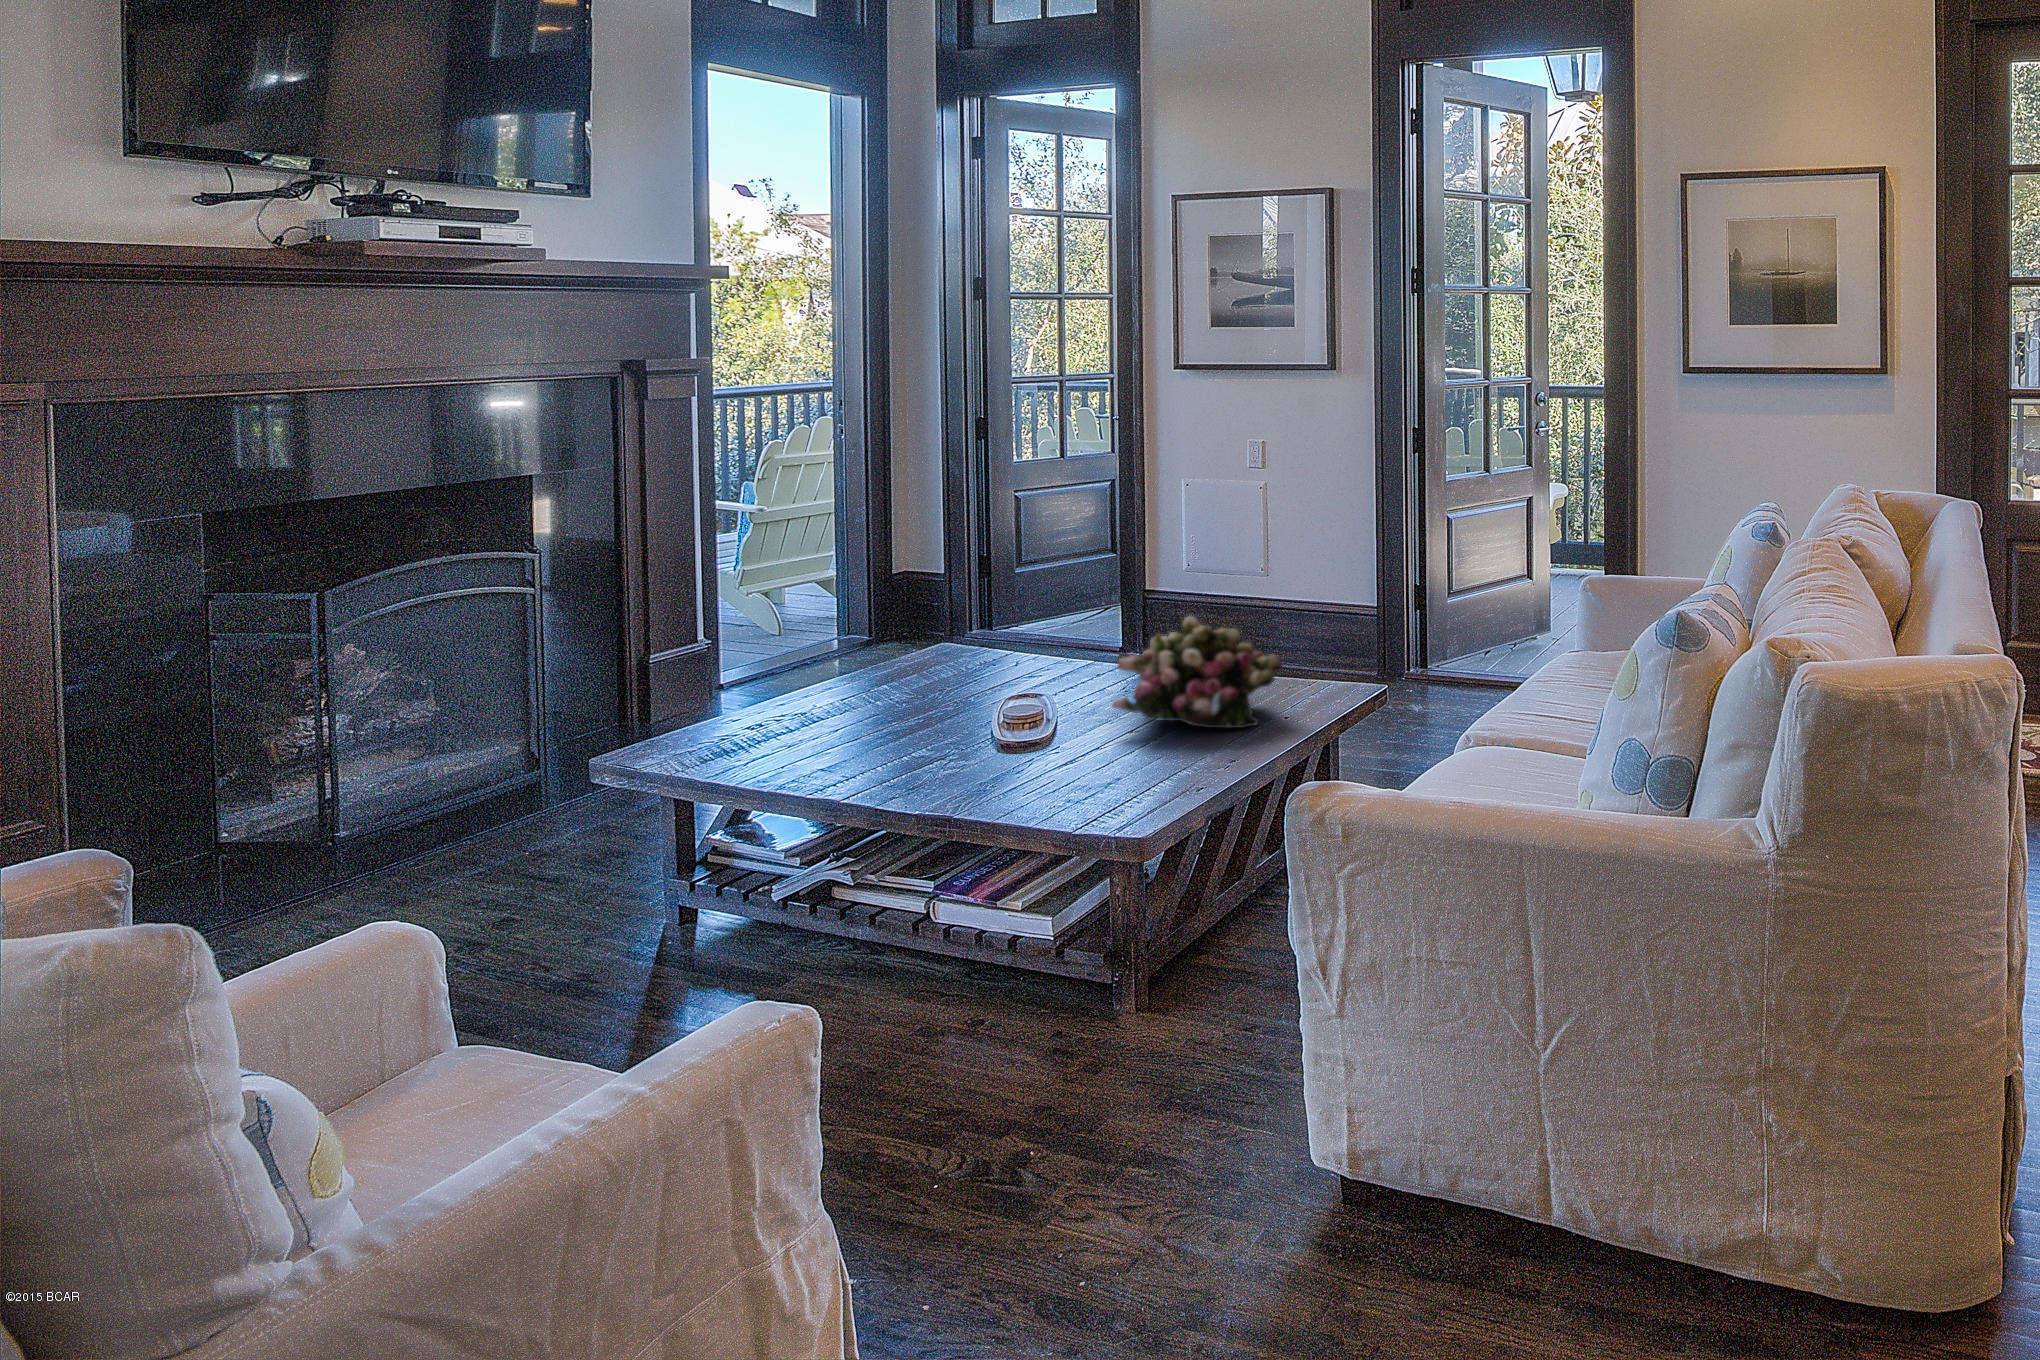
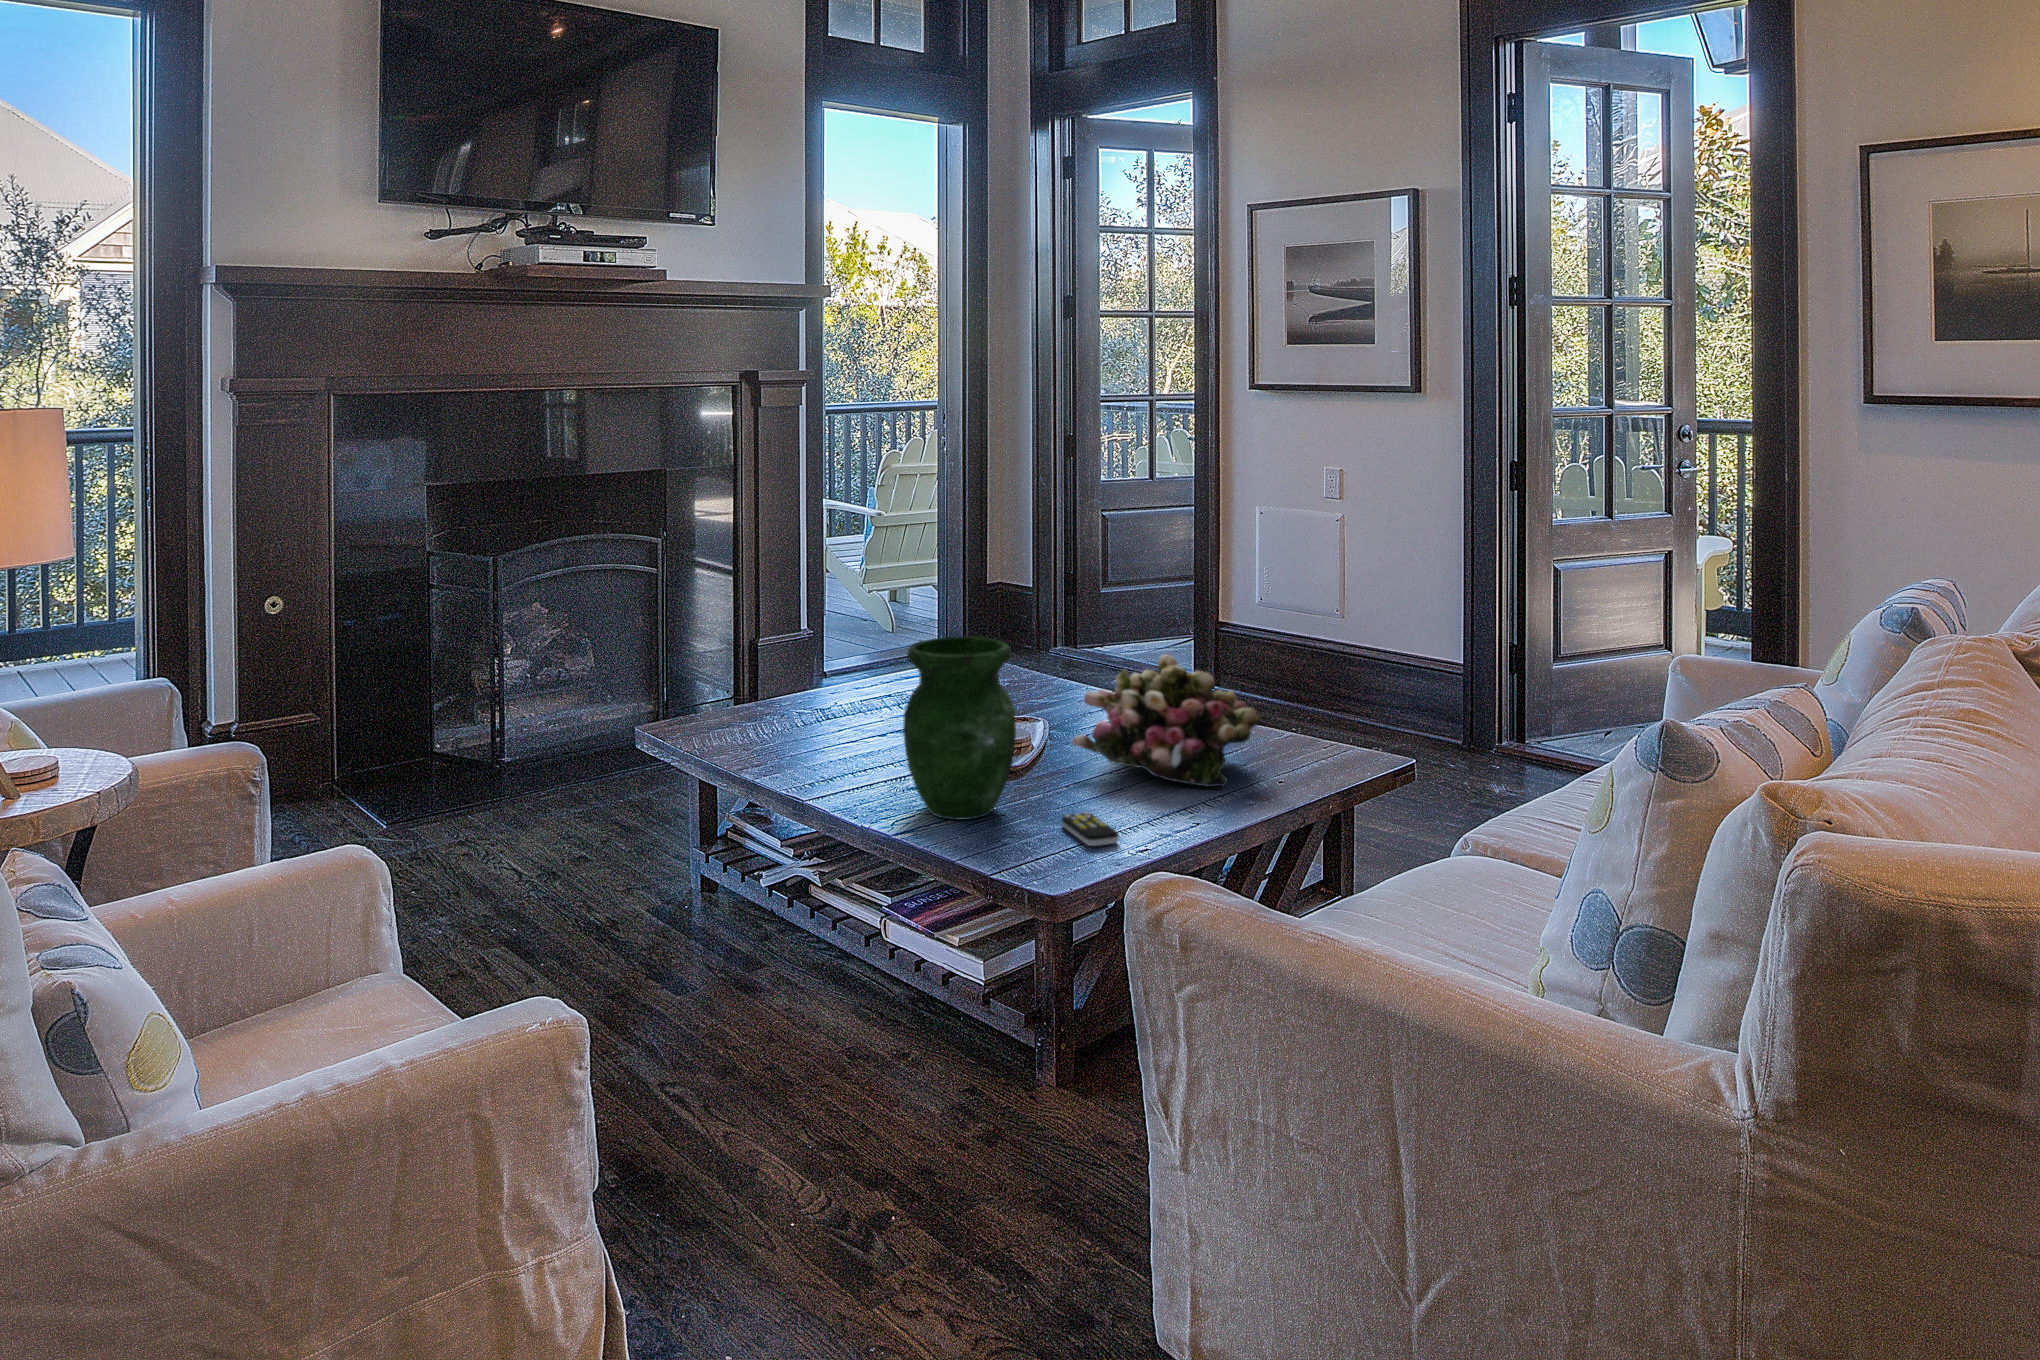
vase: none [964,616,1079,790] -> present [903,637,1016,820]
remote control: none [1129,763,1188,790] -> present [1062,812,1119,846]

